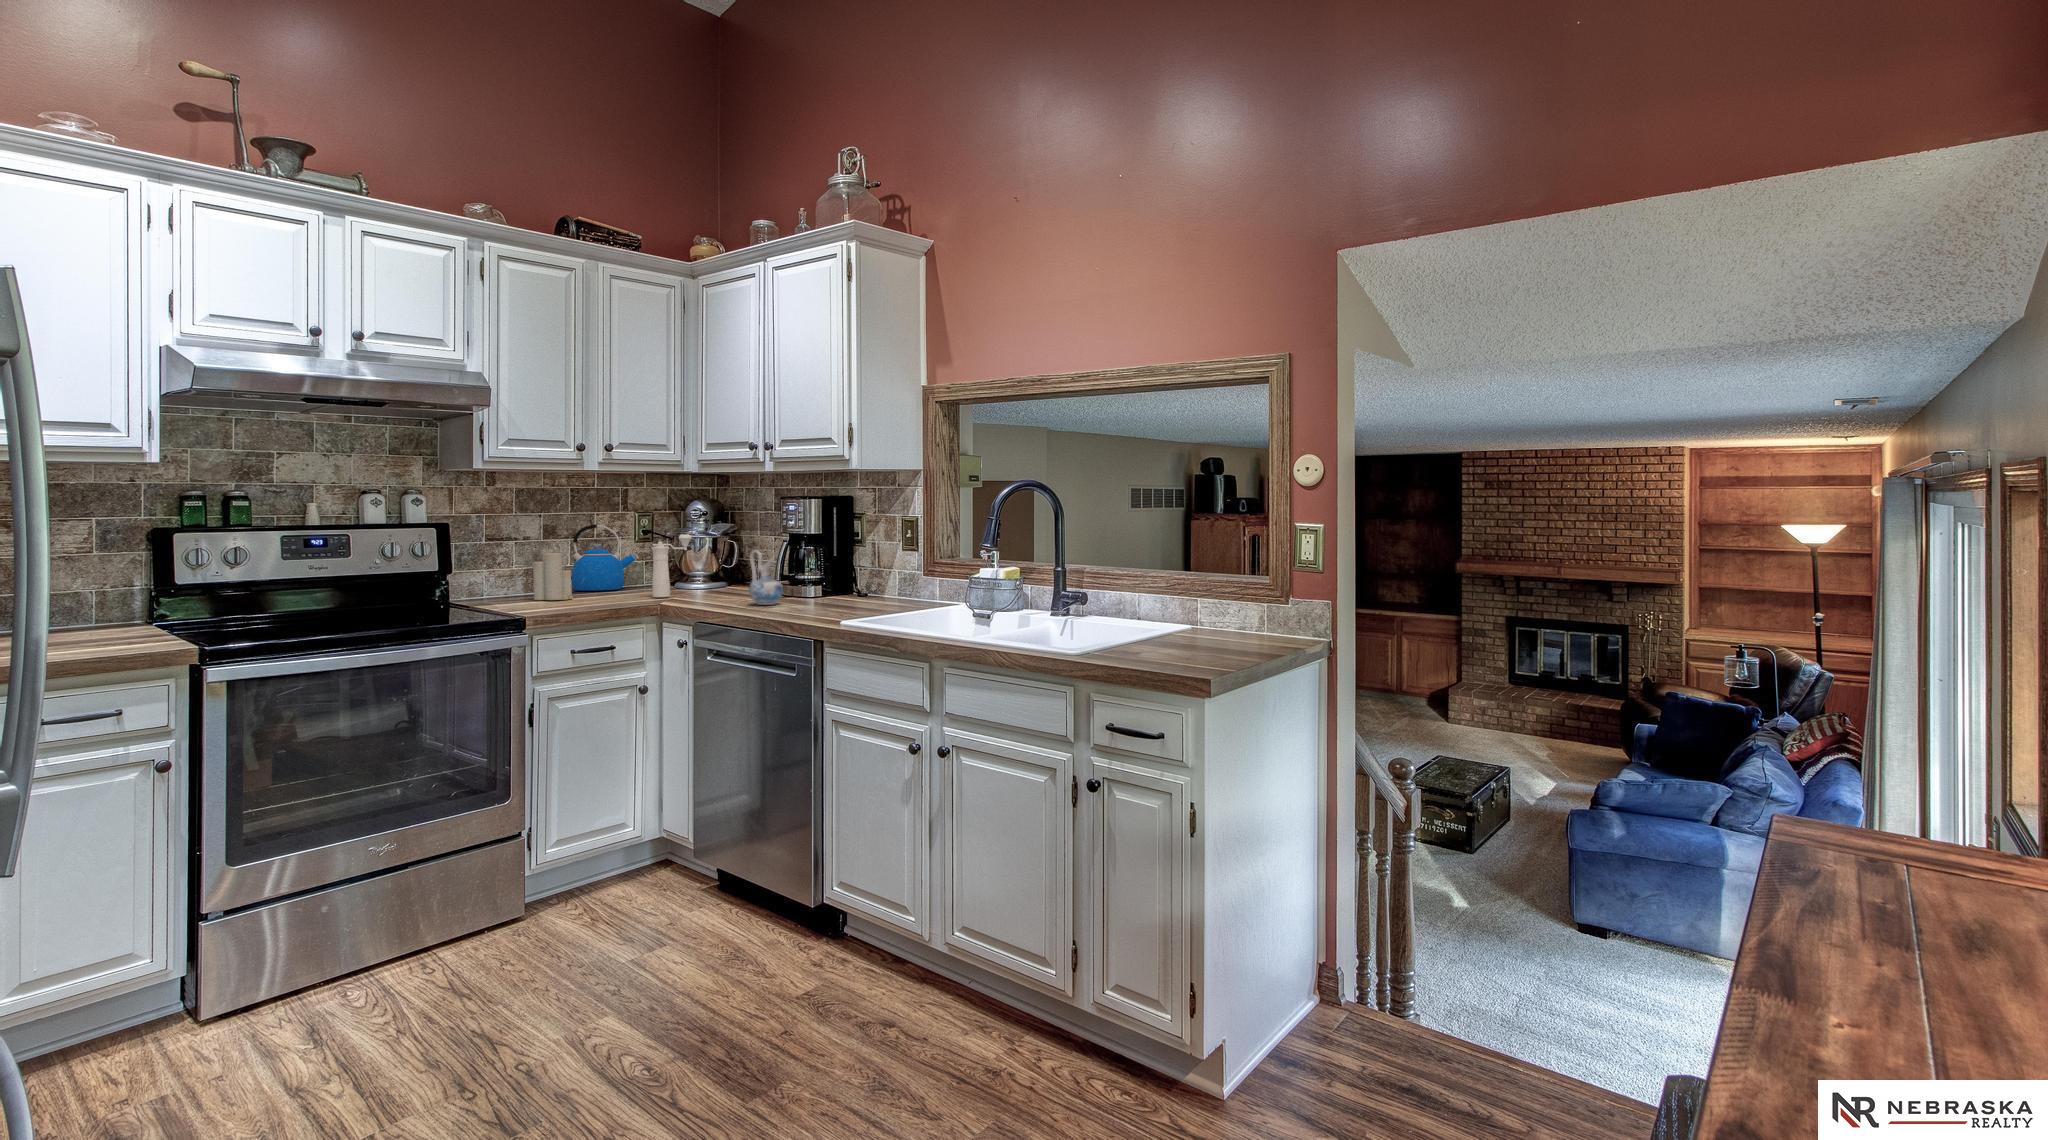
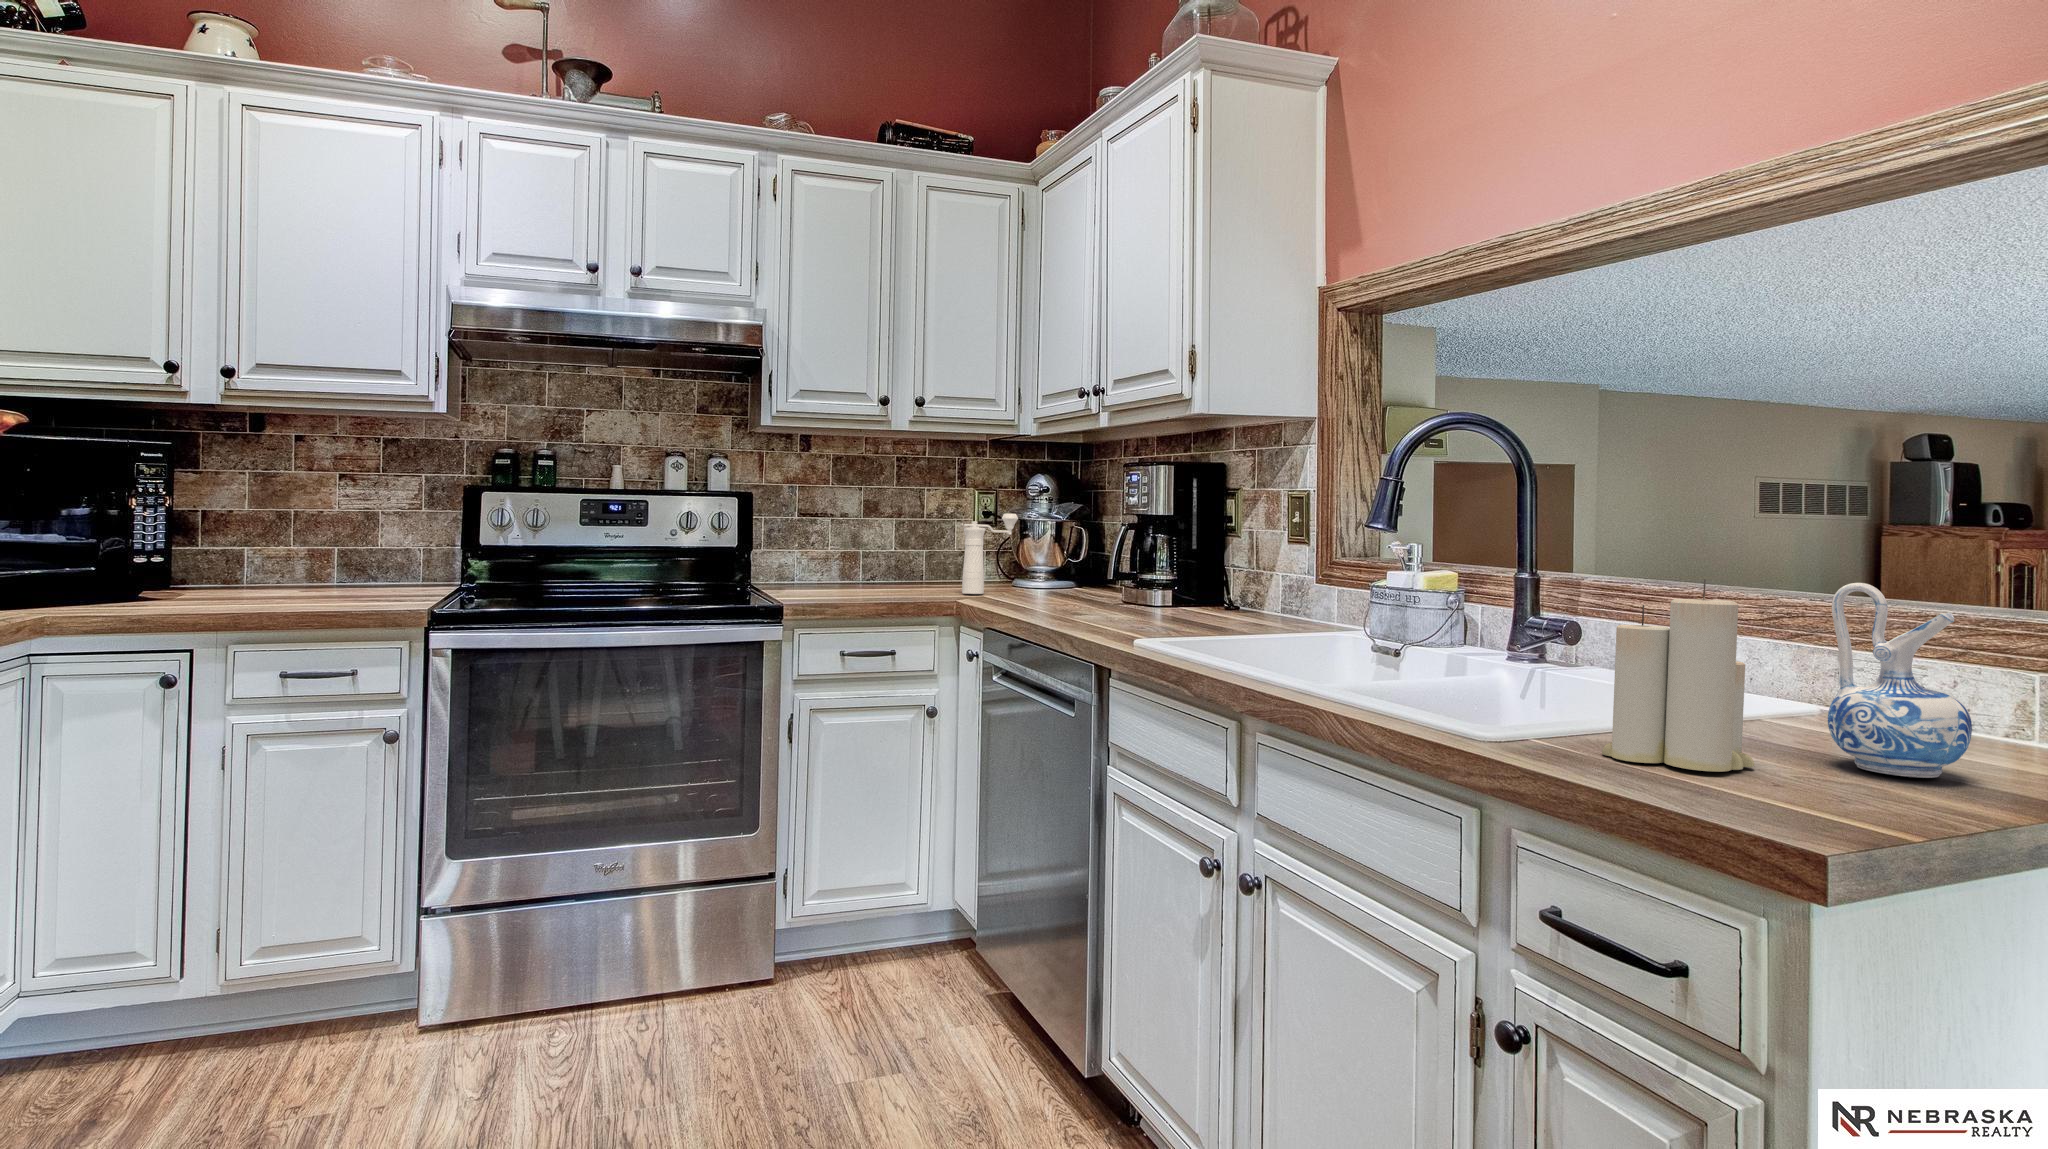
kettle: present [571,524,636,591] -> none [894,501,969,583]
ceramic pitcher: present [749,550,782,605] -> present [1828,583,1972,778]
candle: present [533,553,573,600] -> present [1602,579,1754,772]

